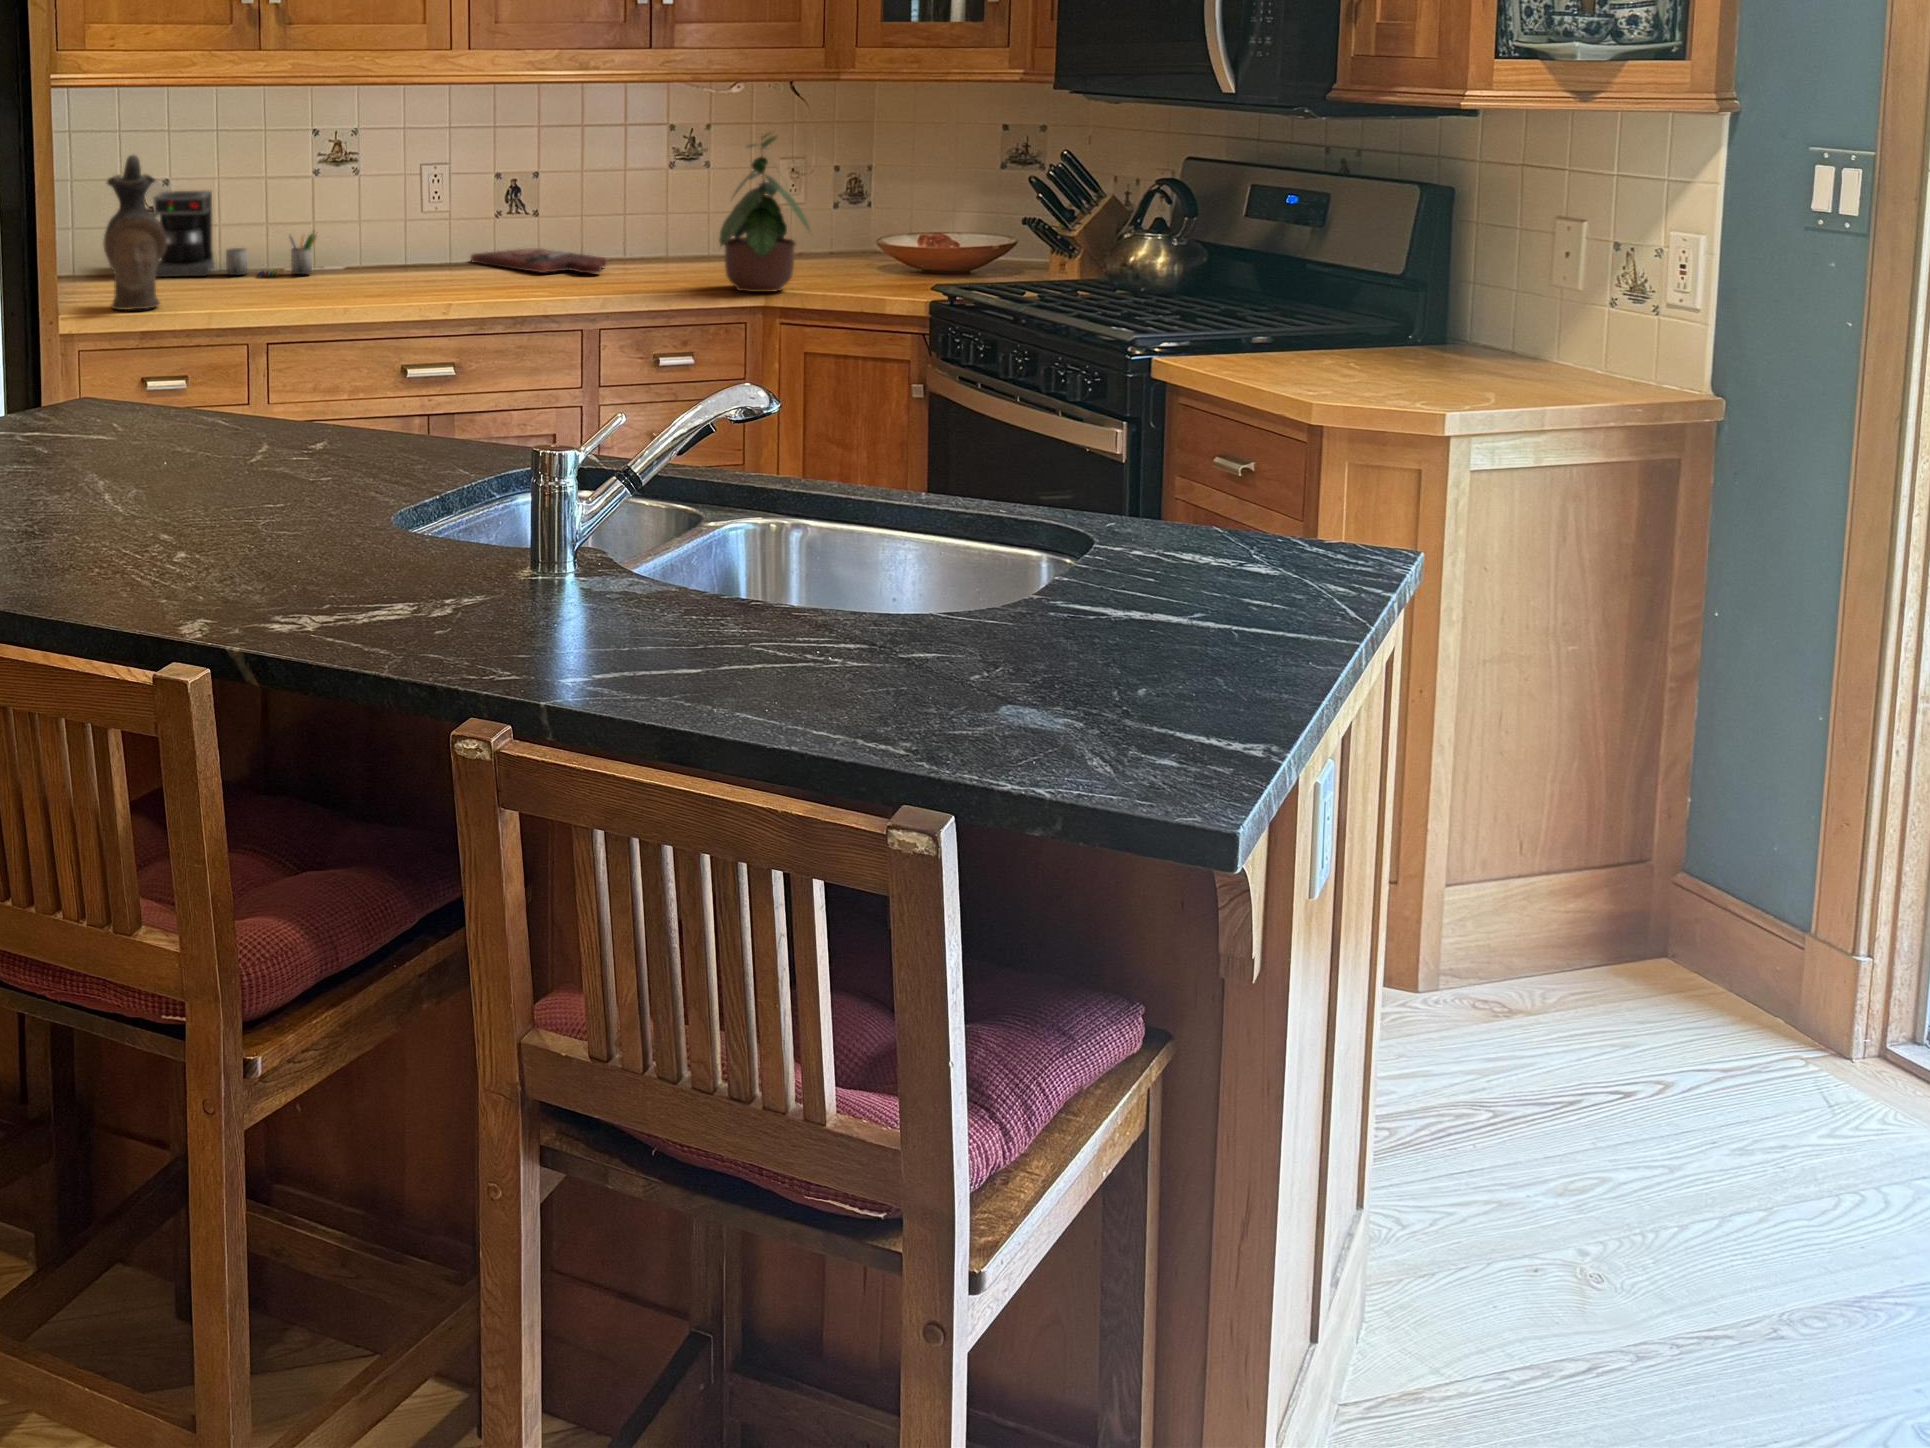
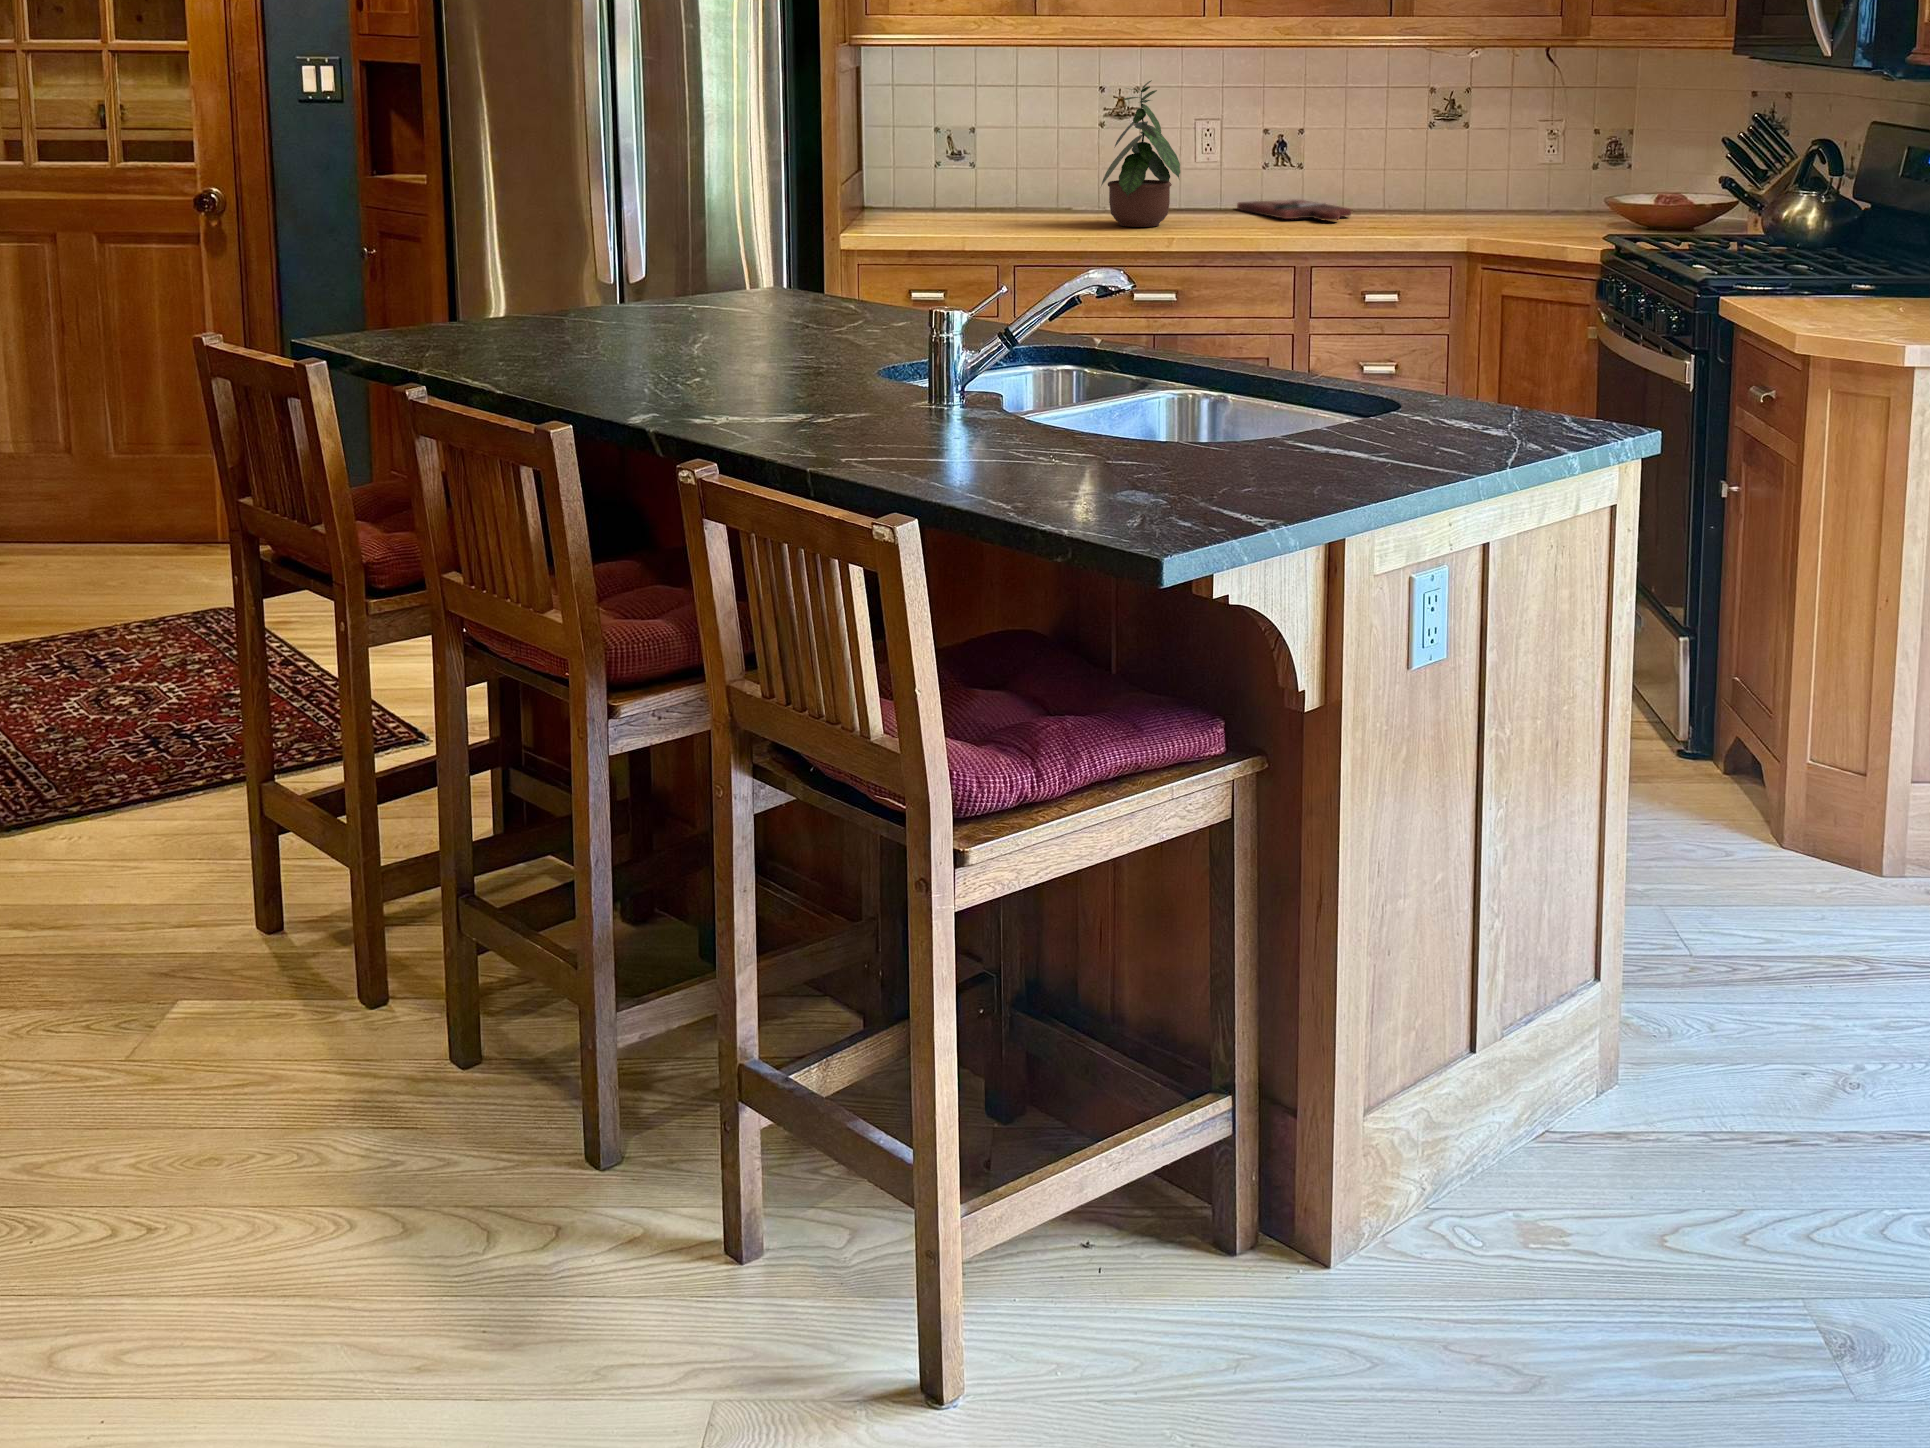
potted plant: present [719,136,811,292] -> present [1101,80,1180,227]
ceramic pitcher: present [103,155,167,310] -> none [883,103,935,233]
coffee maker: present [154,191,316,277] -> none [954,139,1092,213]

